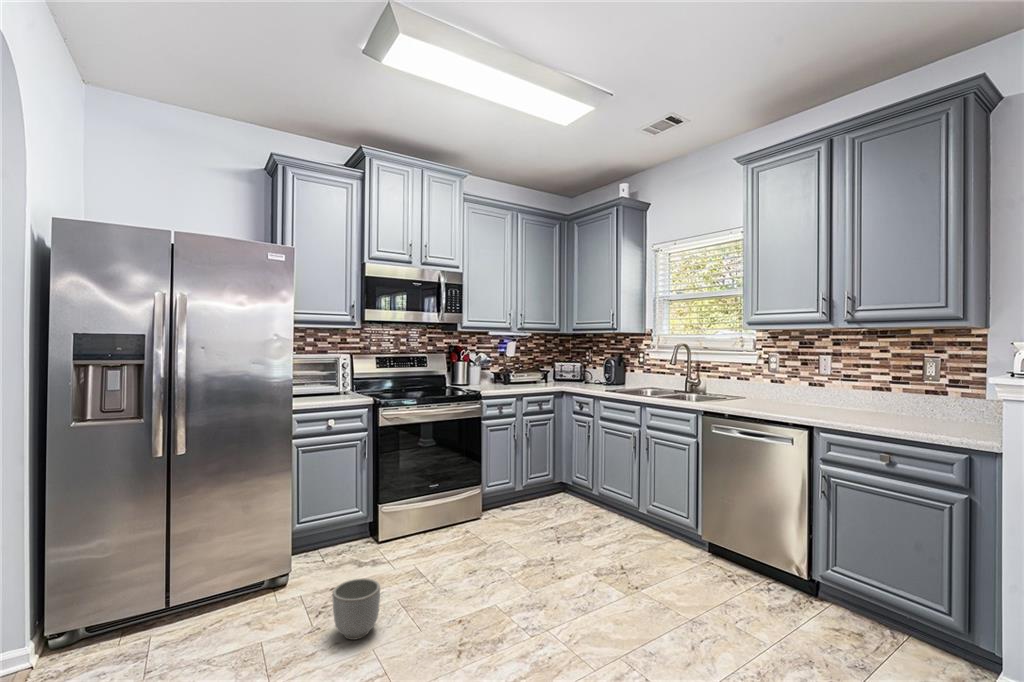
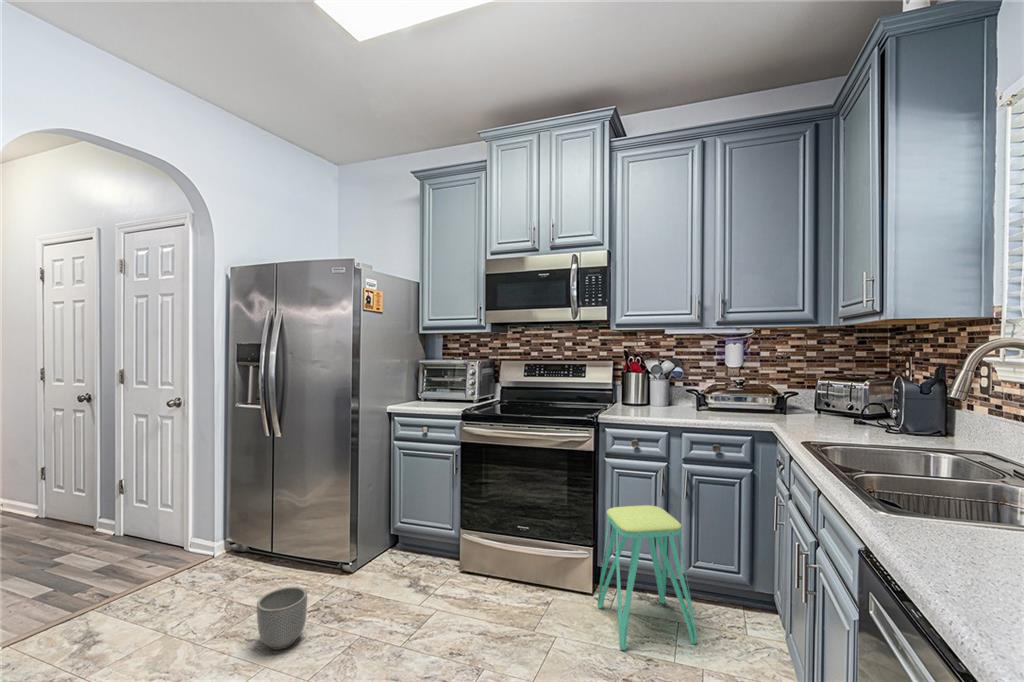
stool: none [498,446,560,530] -> present [598,505,697,650]

